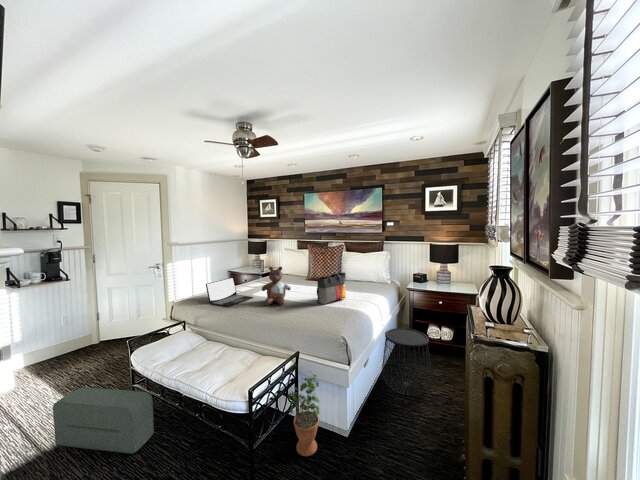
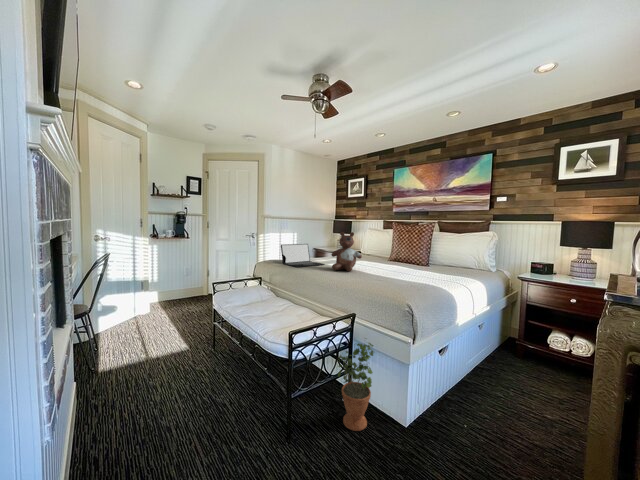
tote bag: present [317,273,346,304] -> none [390,244,429,276]
side table: present [382,328,432,396] -> none [468,321,546,412]
pouf: present [53,387,154,454] -> none [158,315,223,376]

